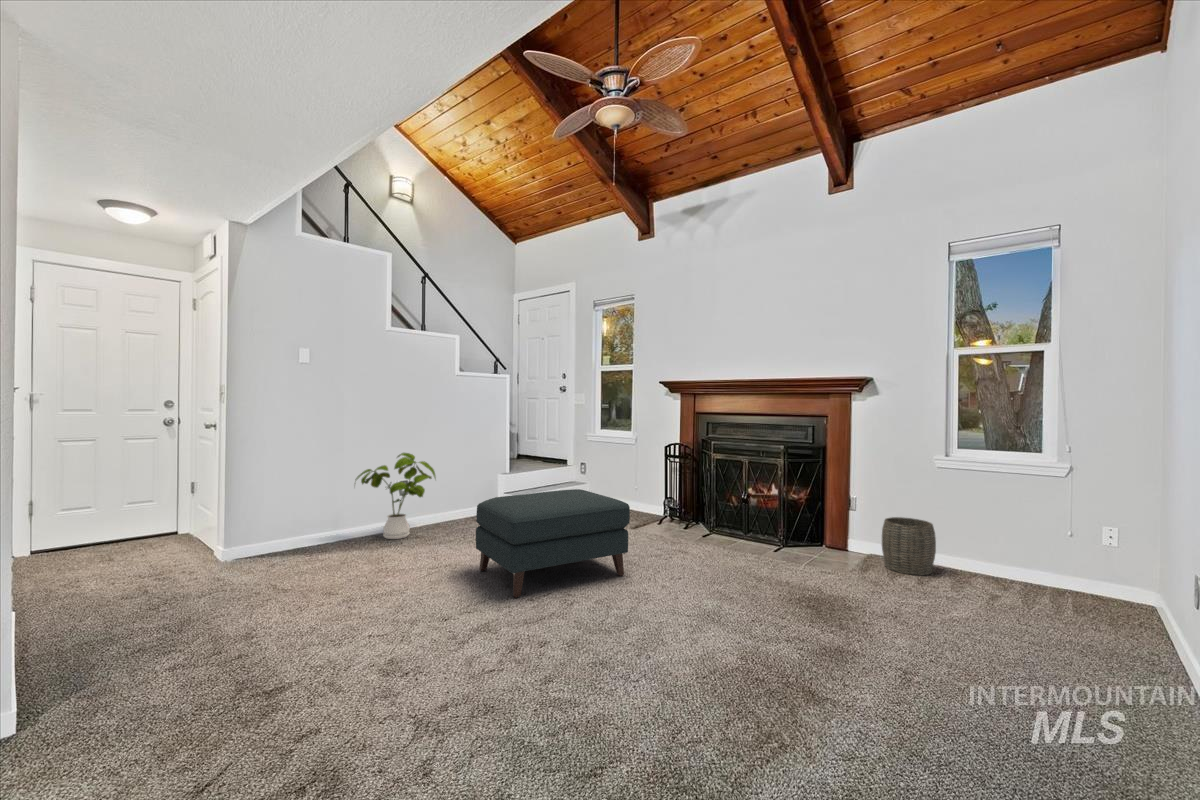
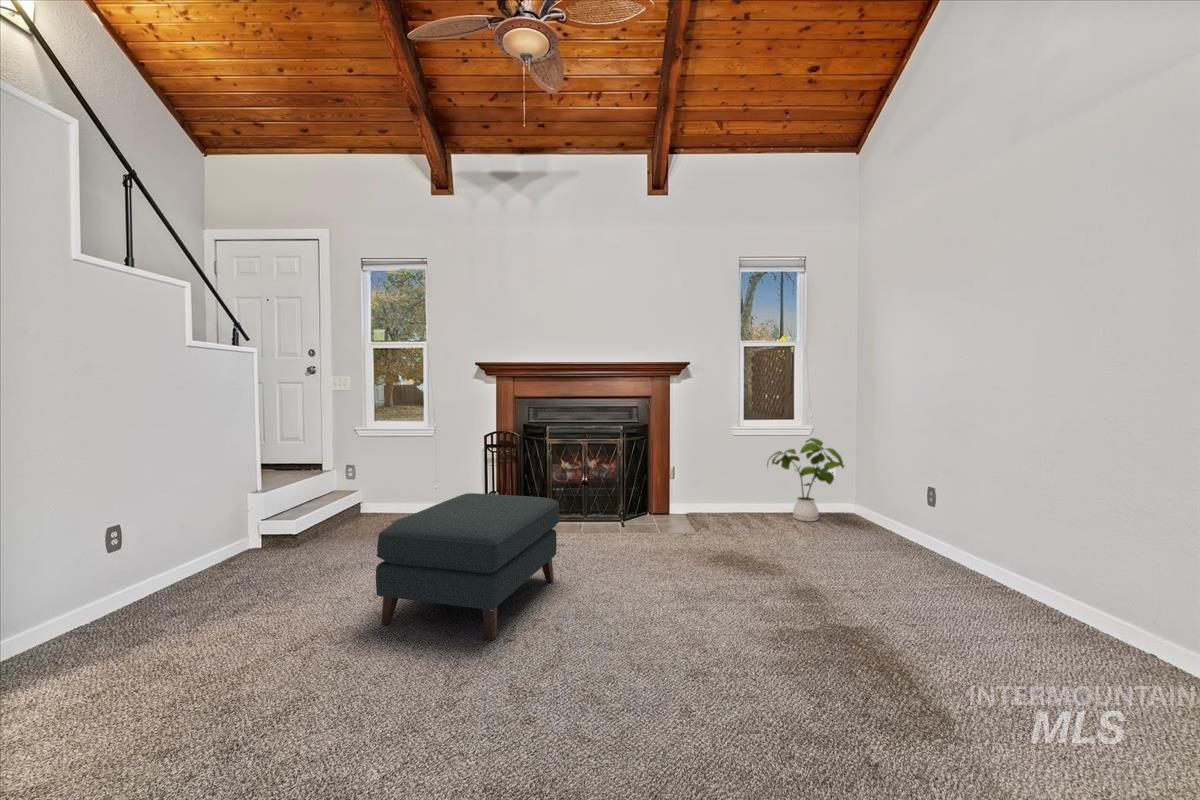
house plant: present [355,453,436,539] -> present [767,438,844,522]
woven basket: present [882,517,936,575] -> none [705,478,744,523]

